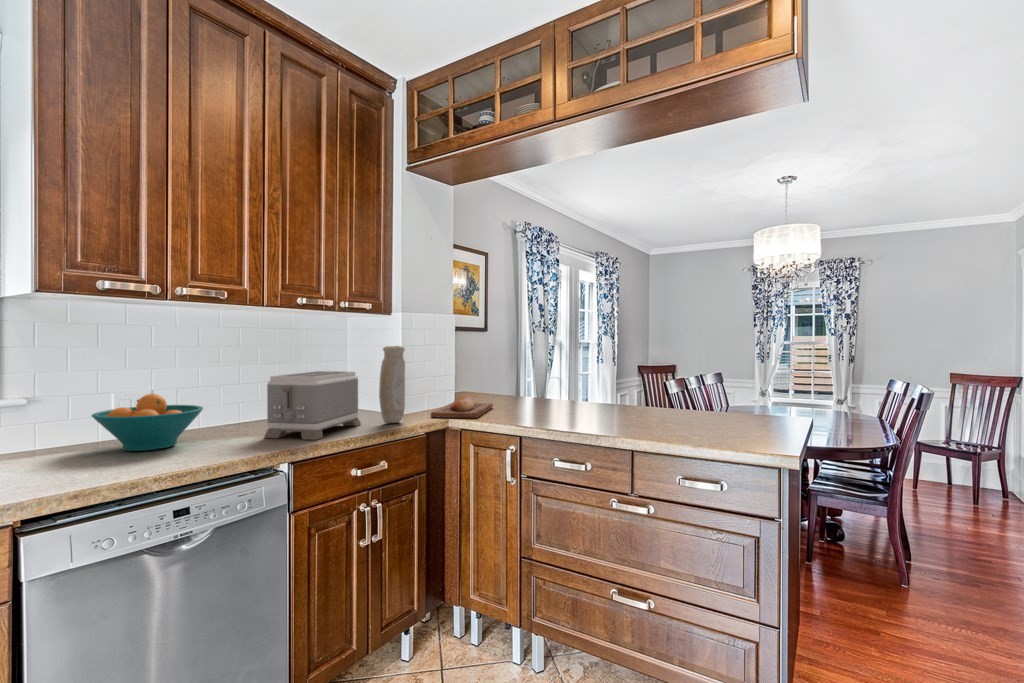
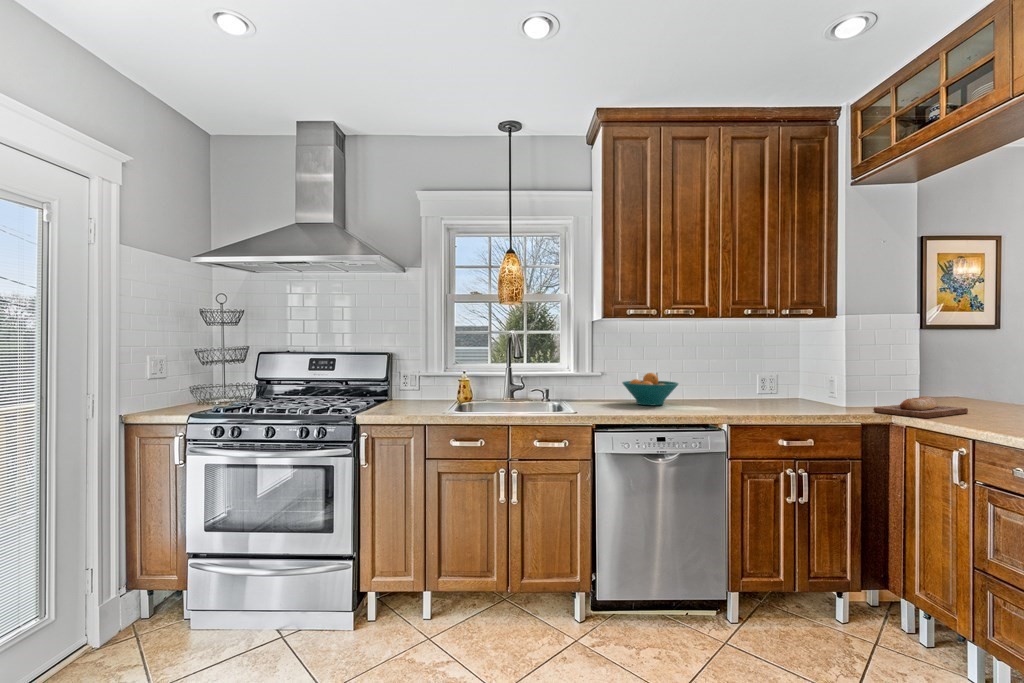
vase: present [379,346,405,423] -> none [814,346,841,412]
toaster: present [264,371,361,440] -> none [716,365,798,413]

